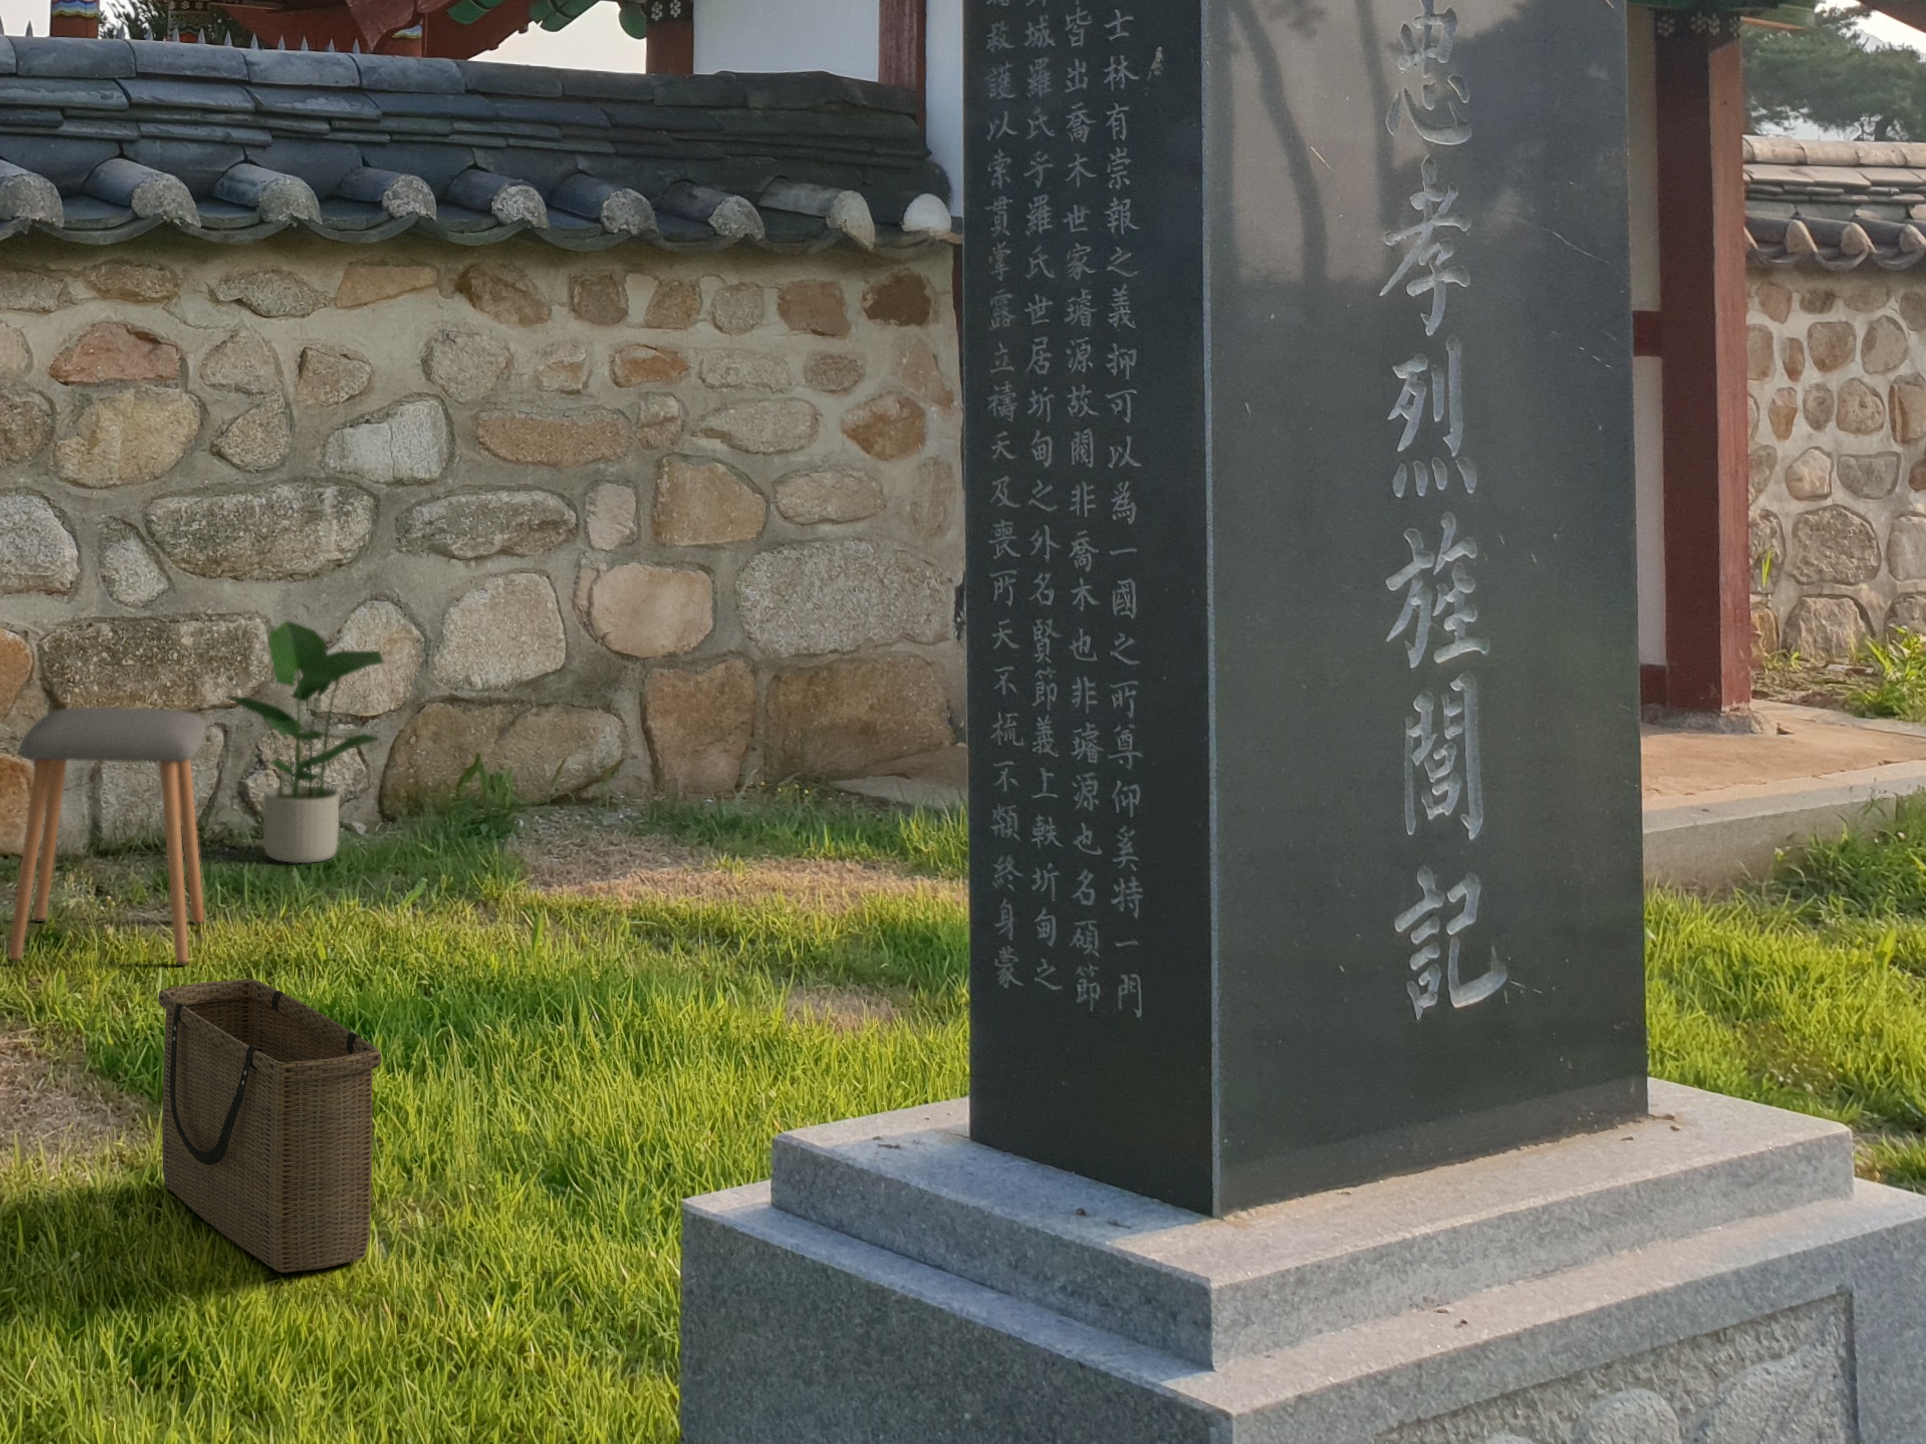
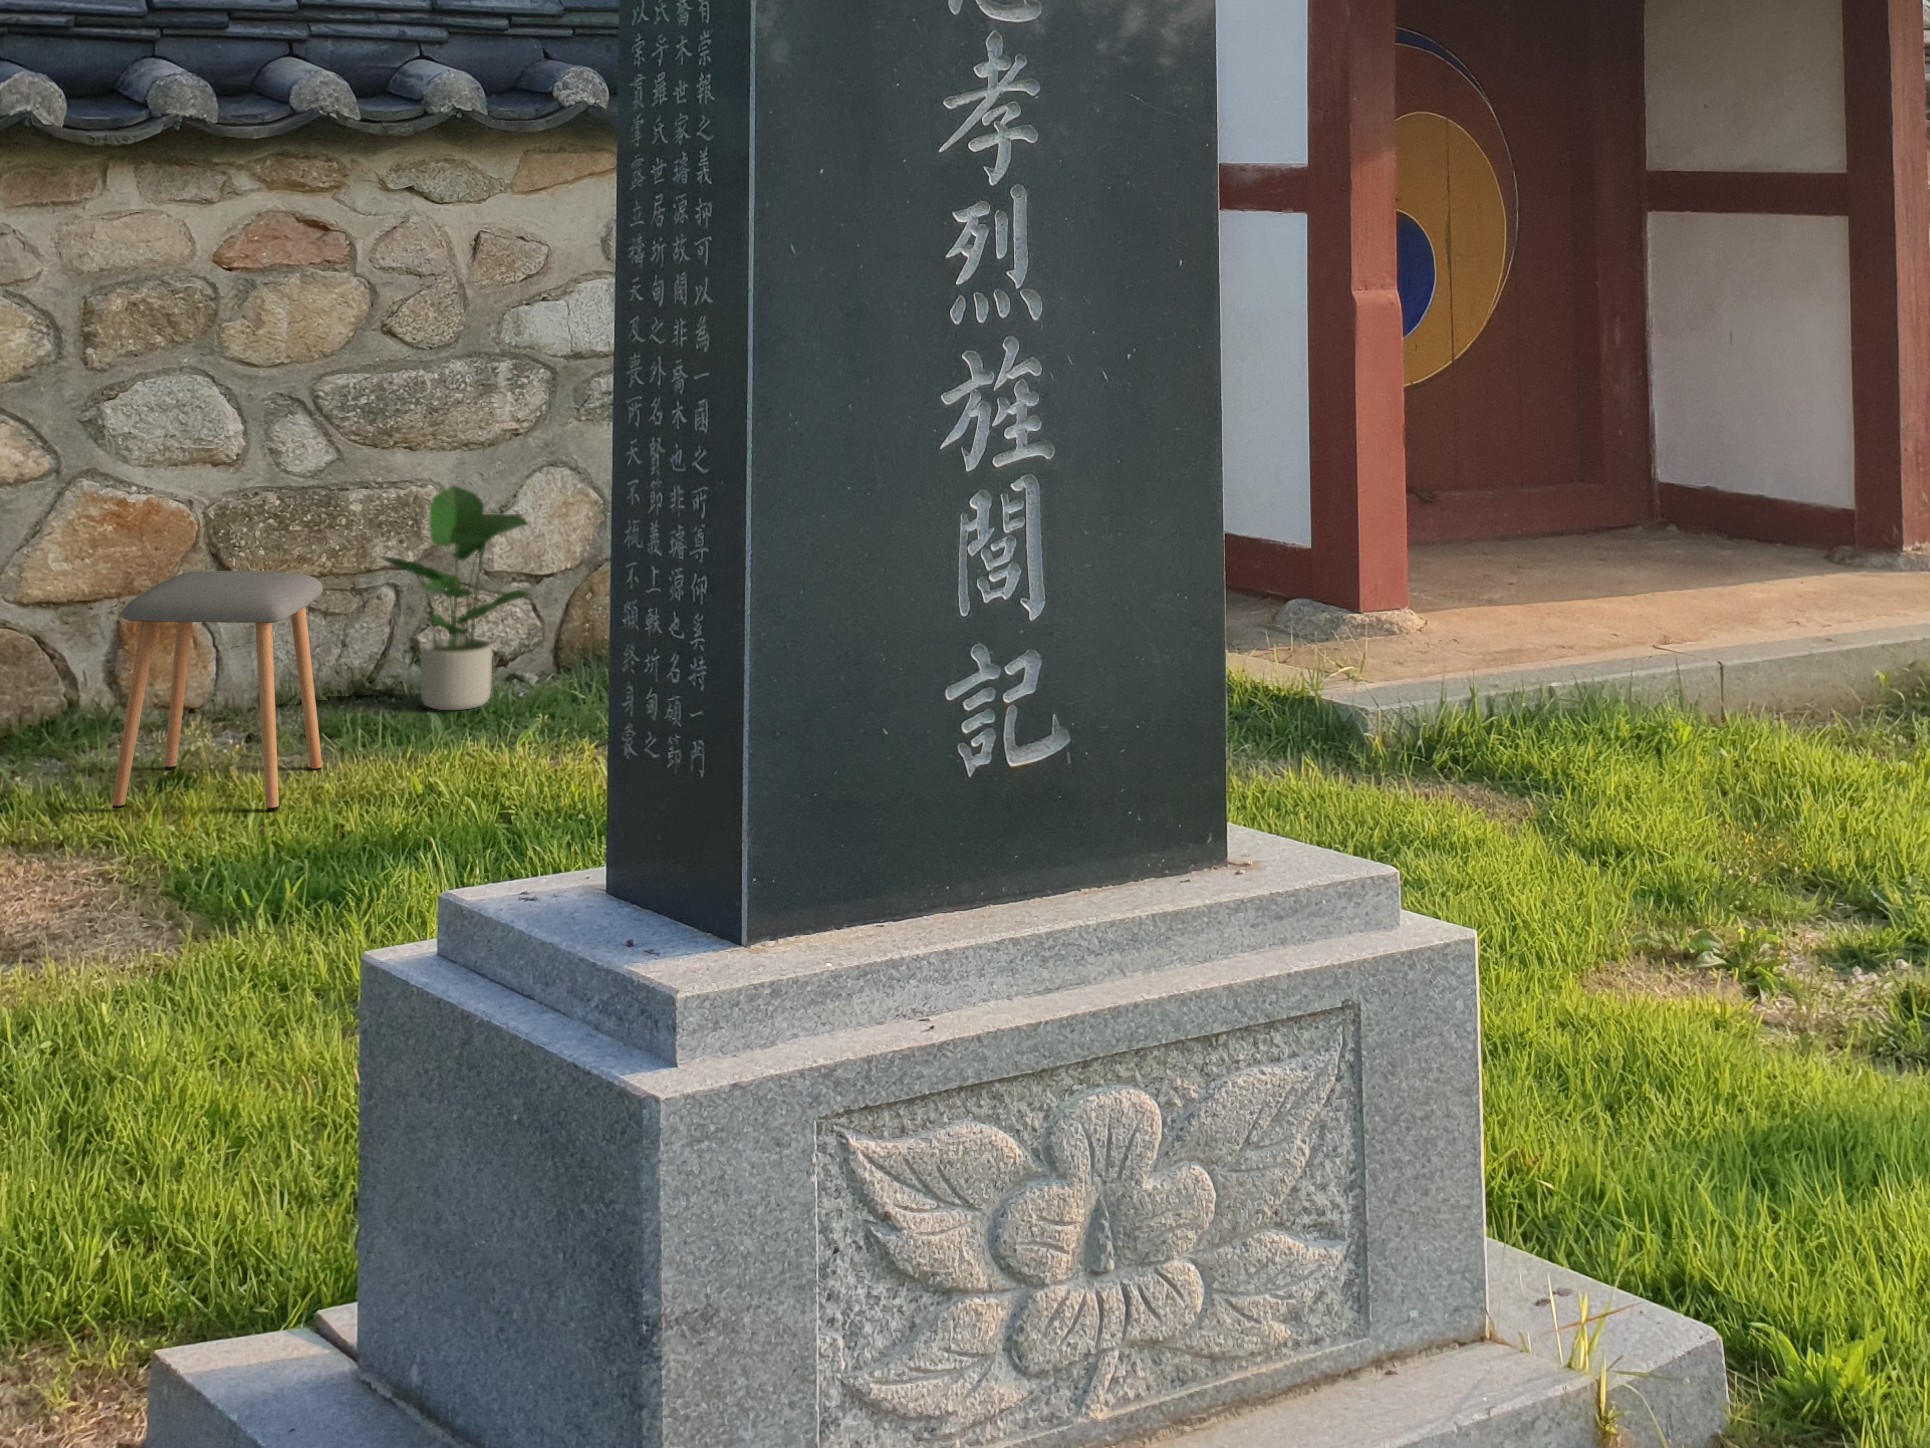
basket: present [158,979,381,1273] -> none [101,832,257,1107]

